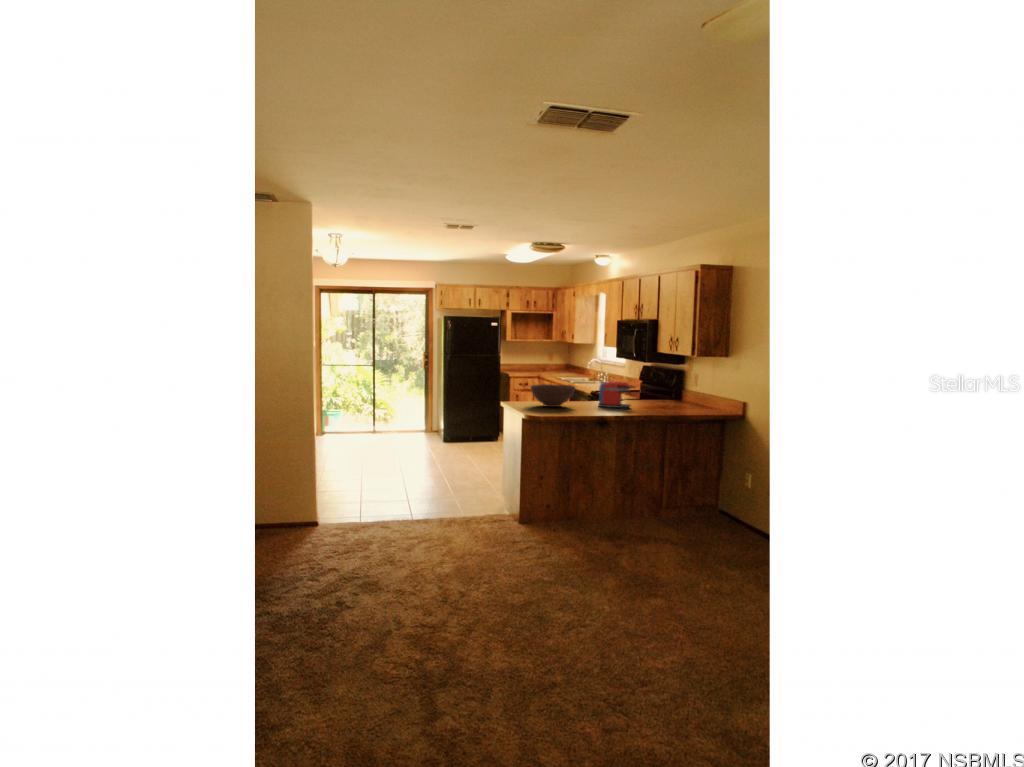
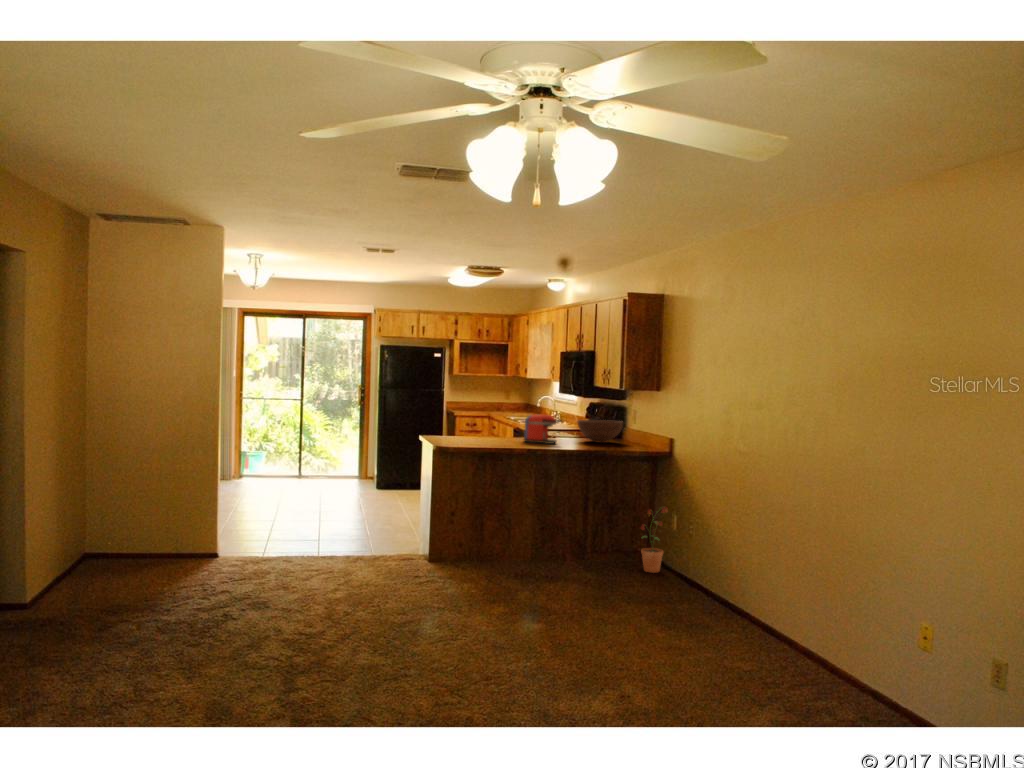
fruit bowl: present [531,384,575,407] -> present [578,420,623,443]
potted plant: none [715,467,744,529] -> present [641,508,667,573]

